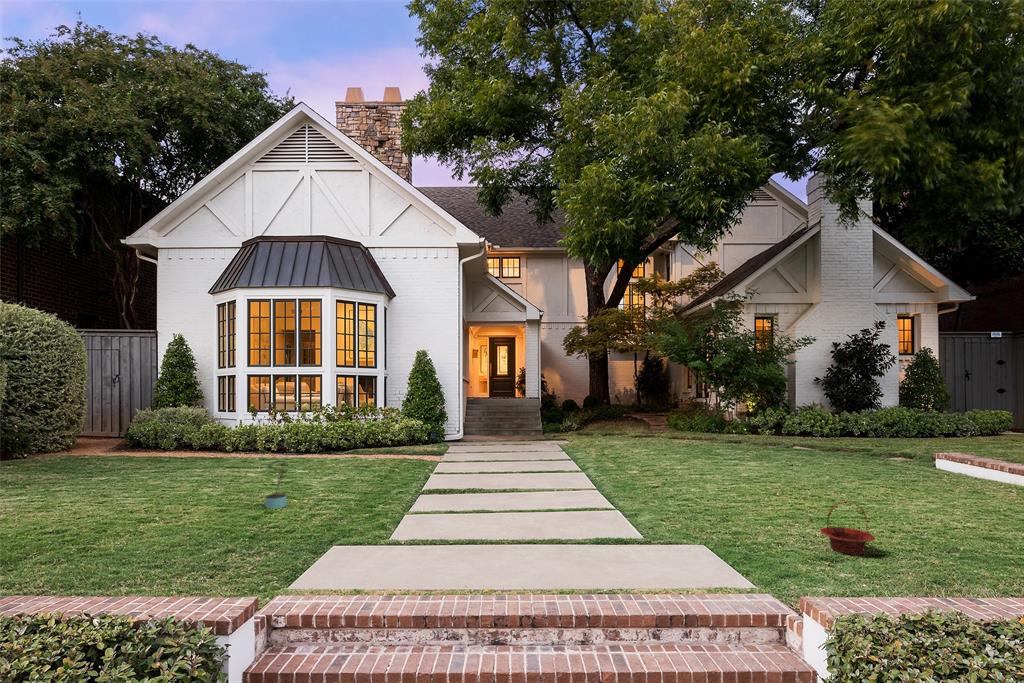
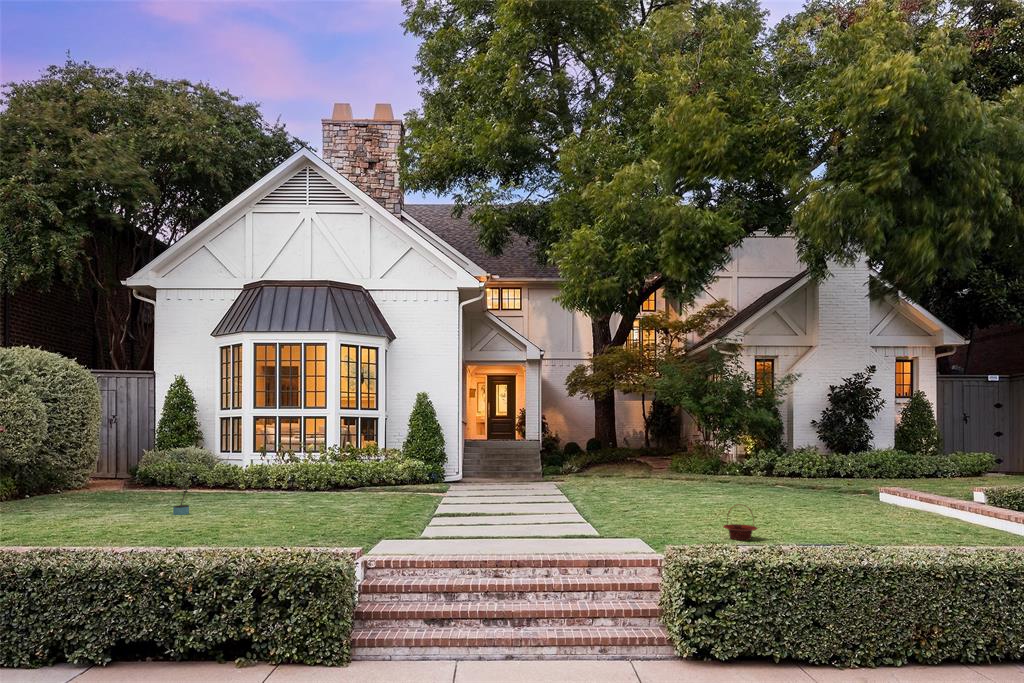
potted plant: present [259,443,288,508] -> present [171,467,194,515]

